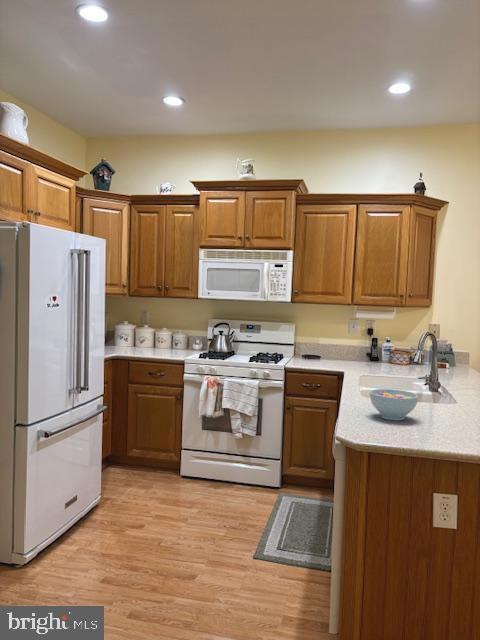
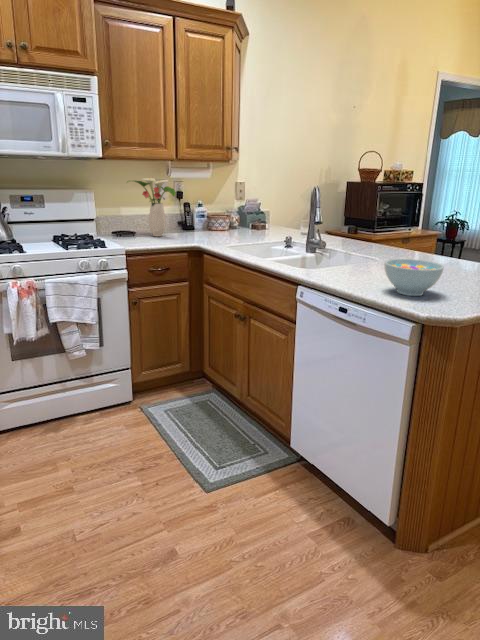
flower arrangement: none [310,318,345,363] -> present [128,178,176,236]

